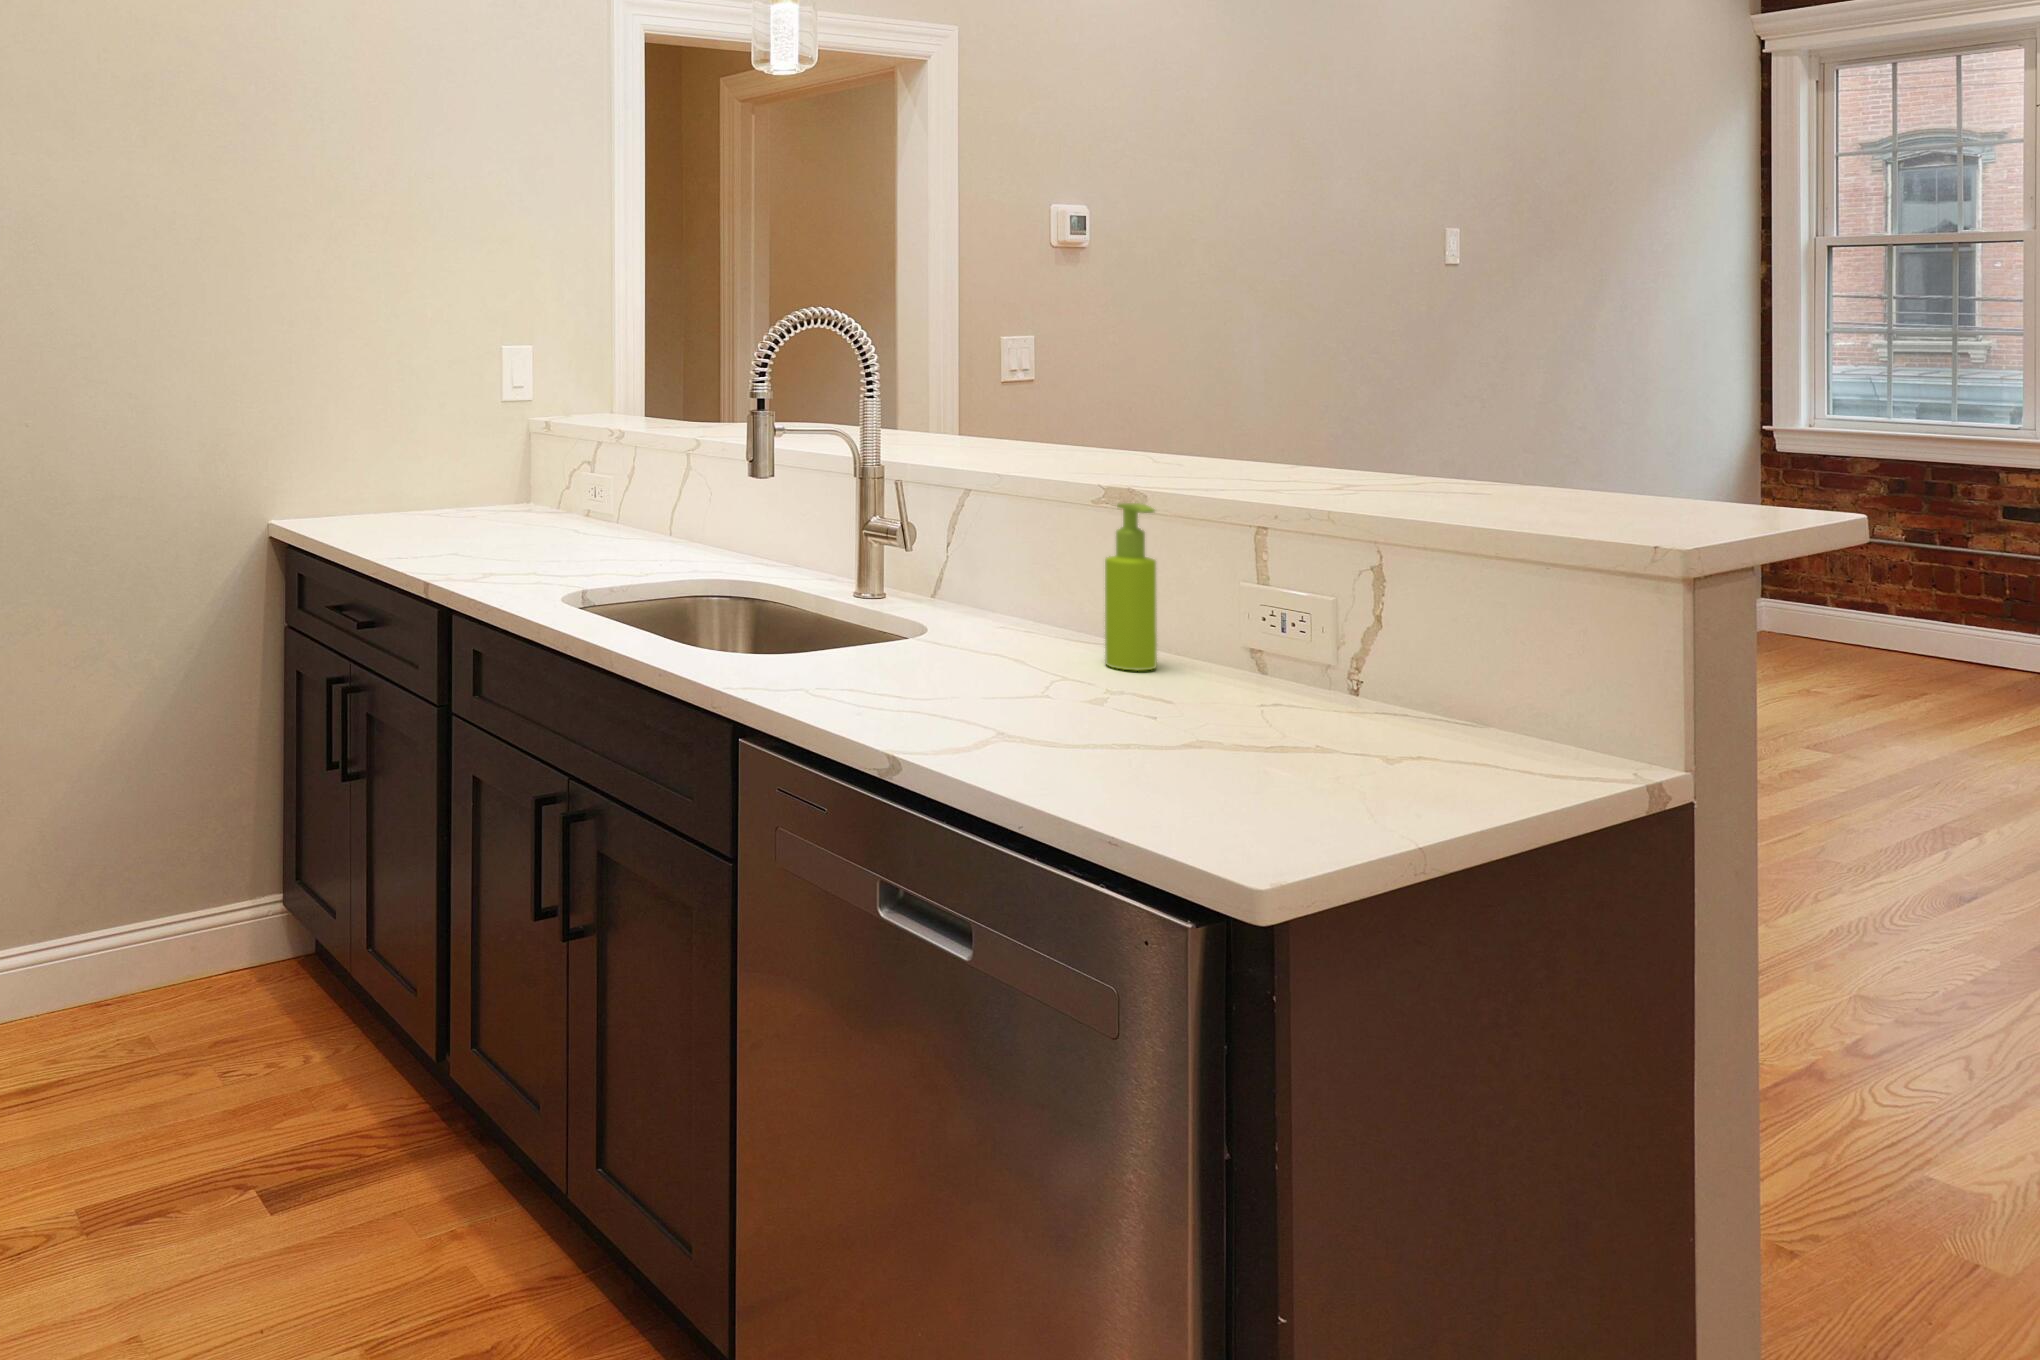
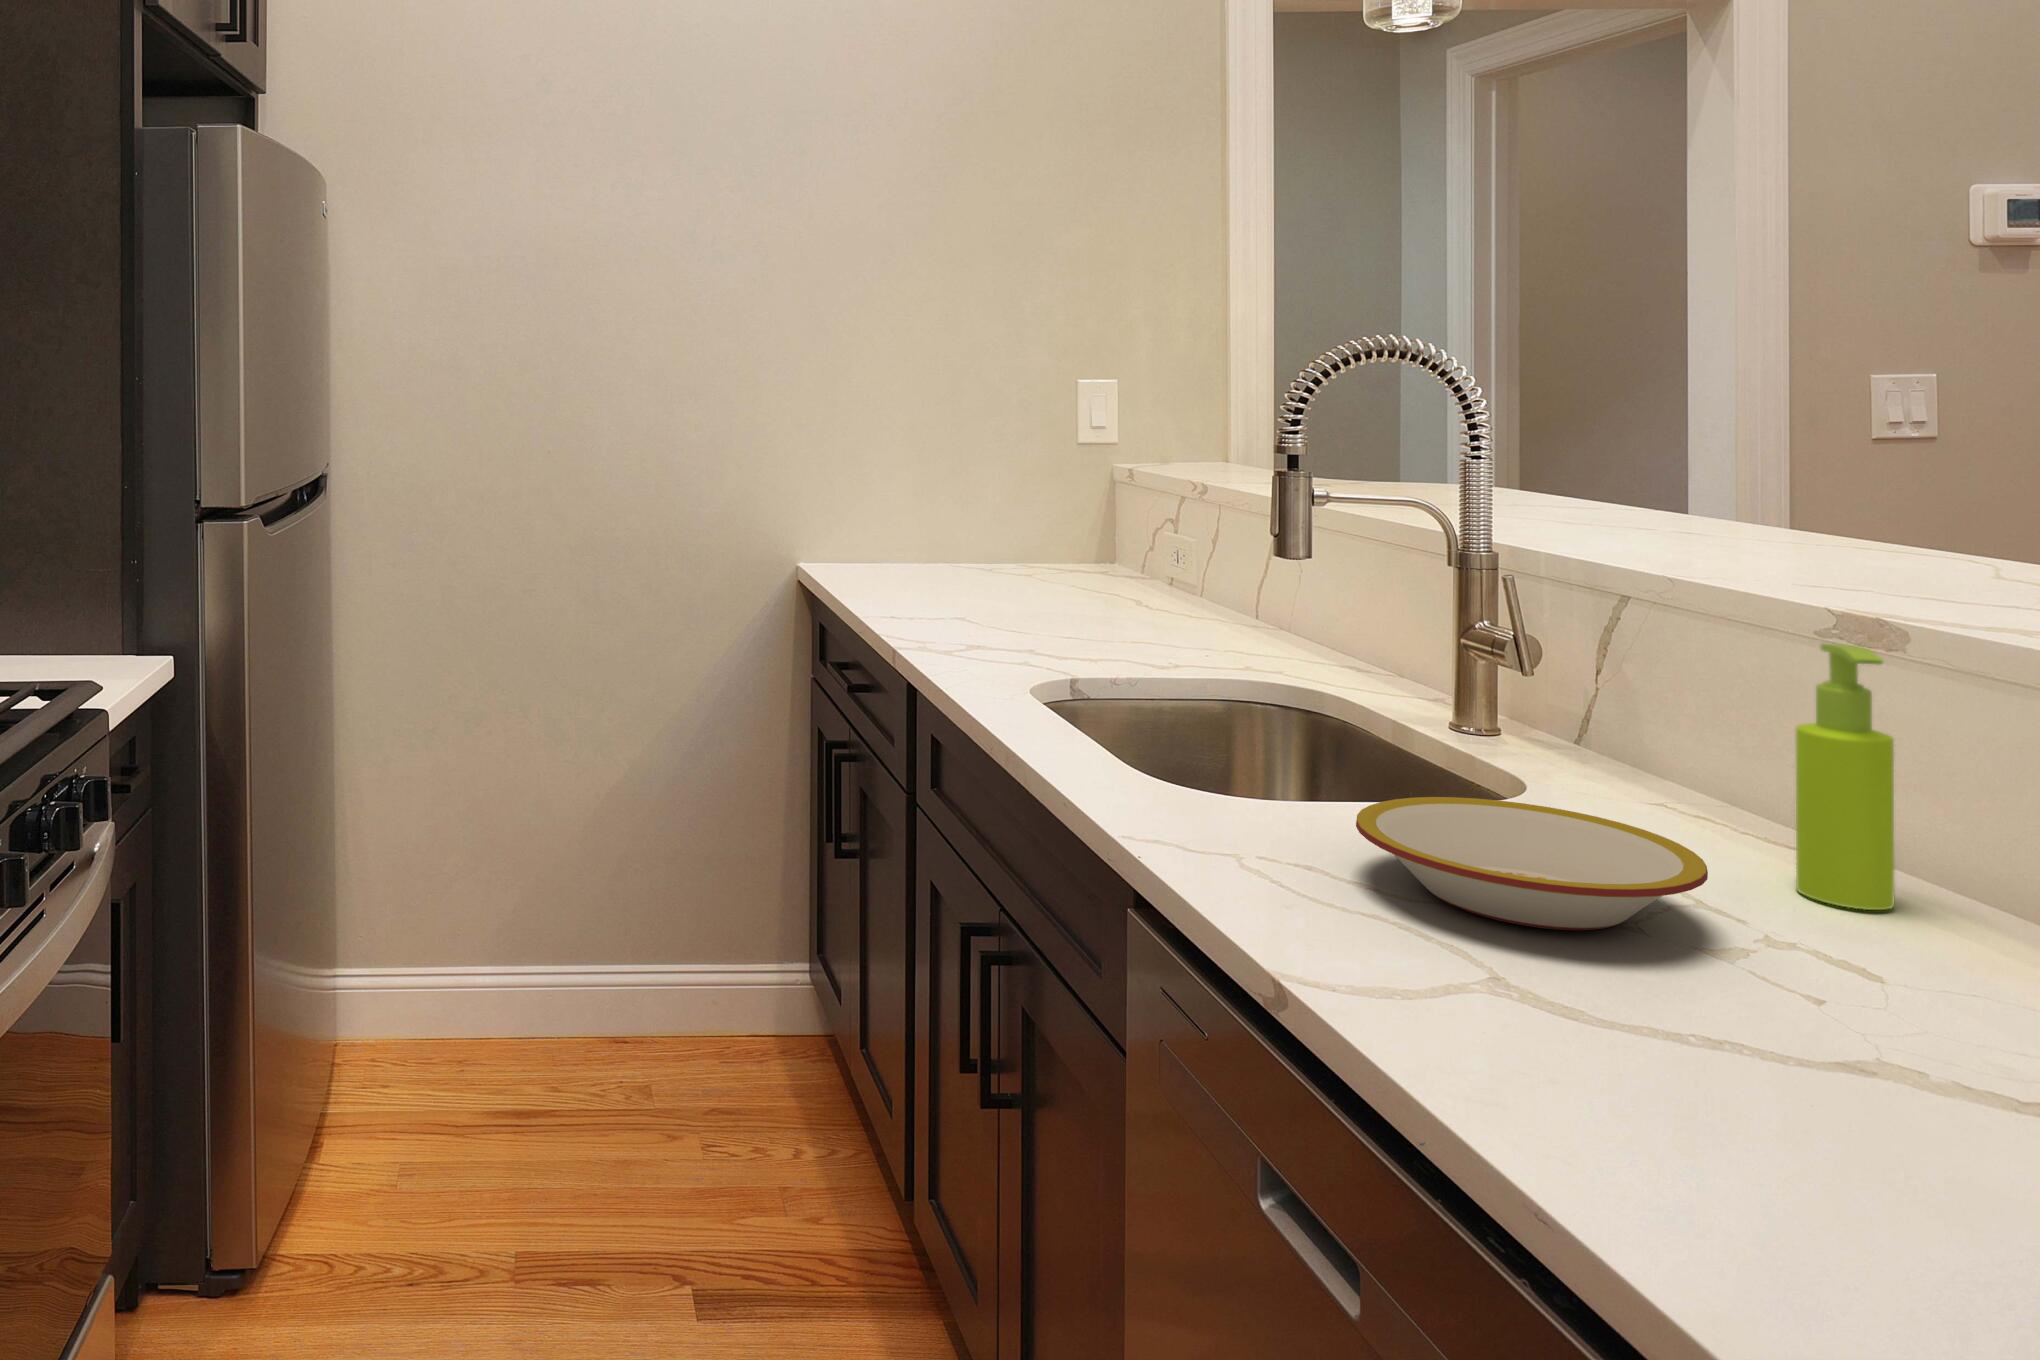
bowl: none [877,630,1088,704] -> present [1356,797,1708,930]

